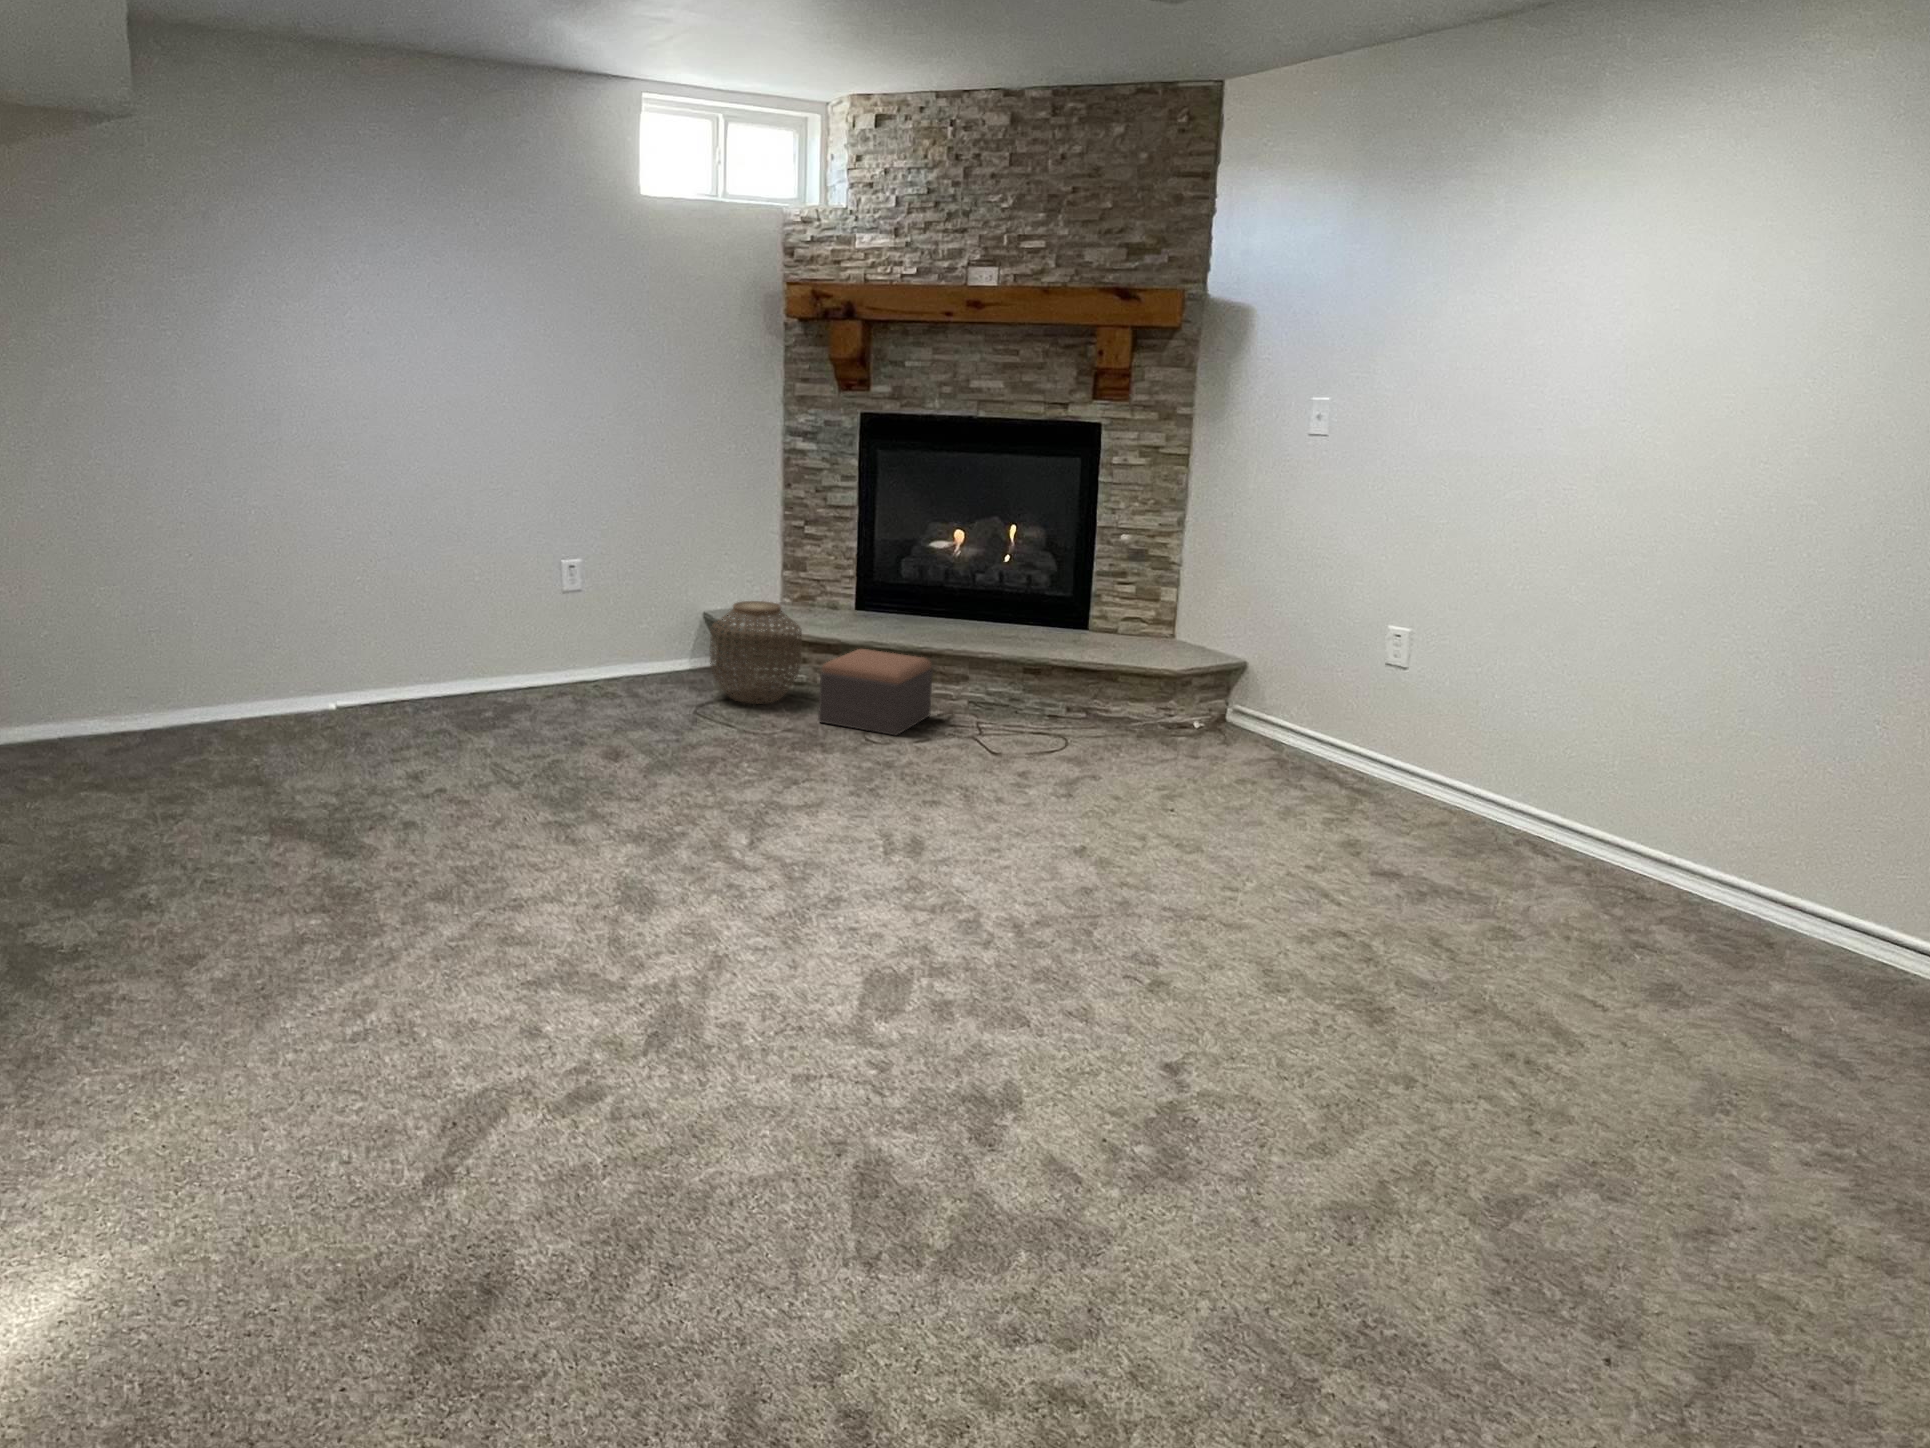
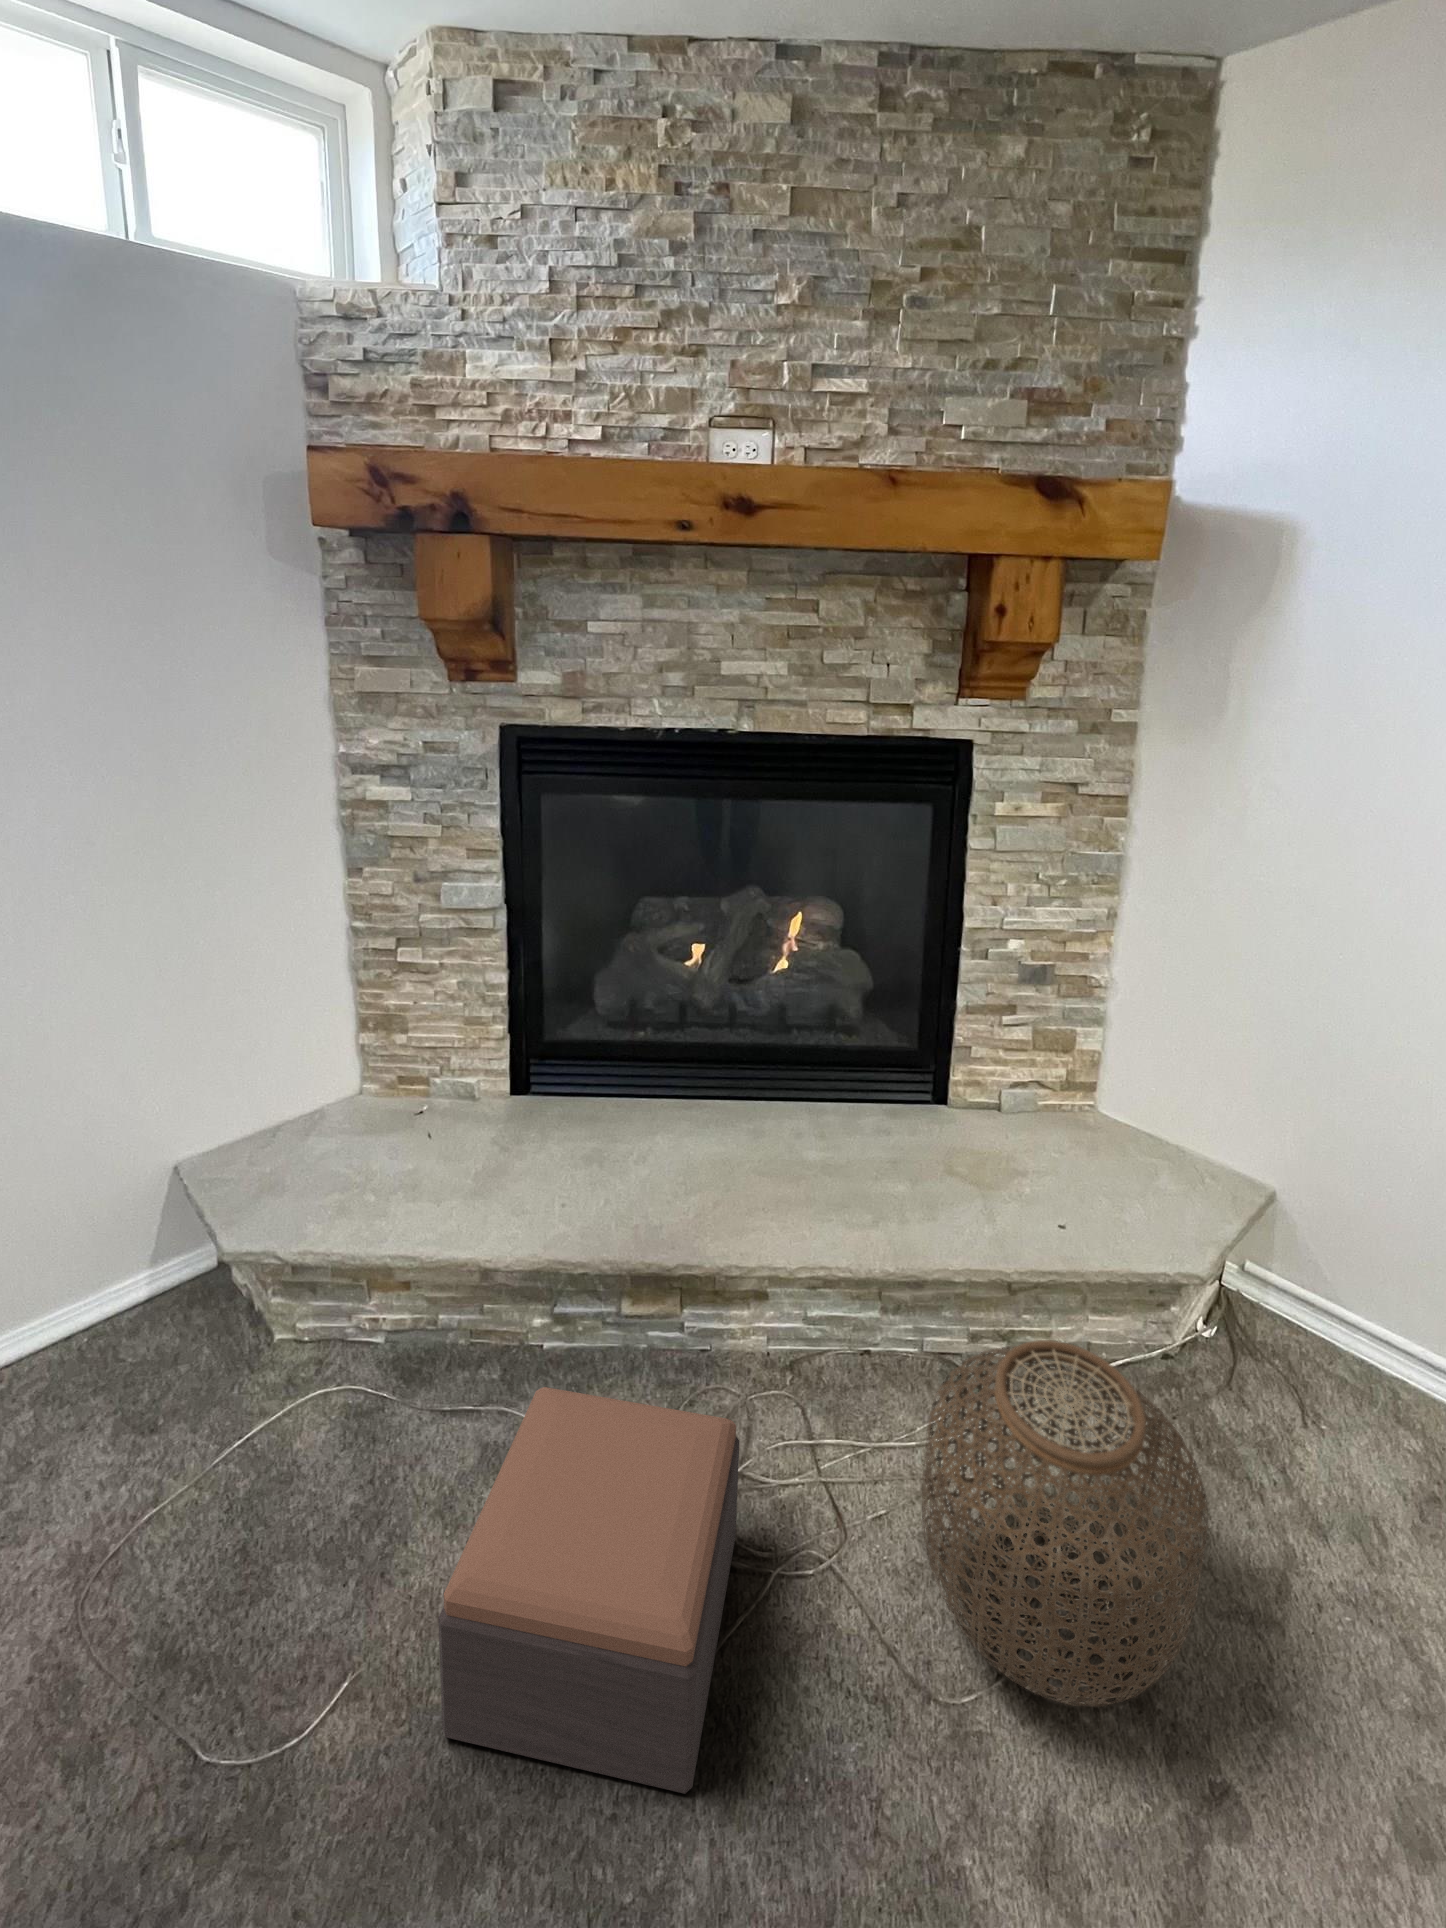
woven basket: present [710,601,802,704] -> present [922,1340,1208,1706]

